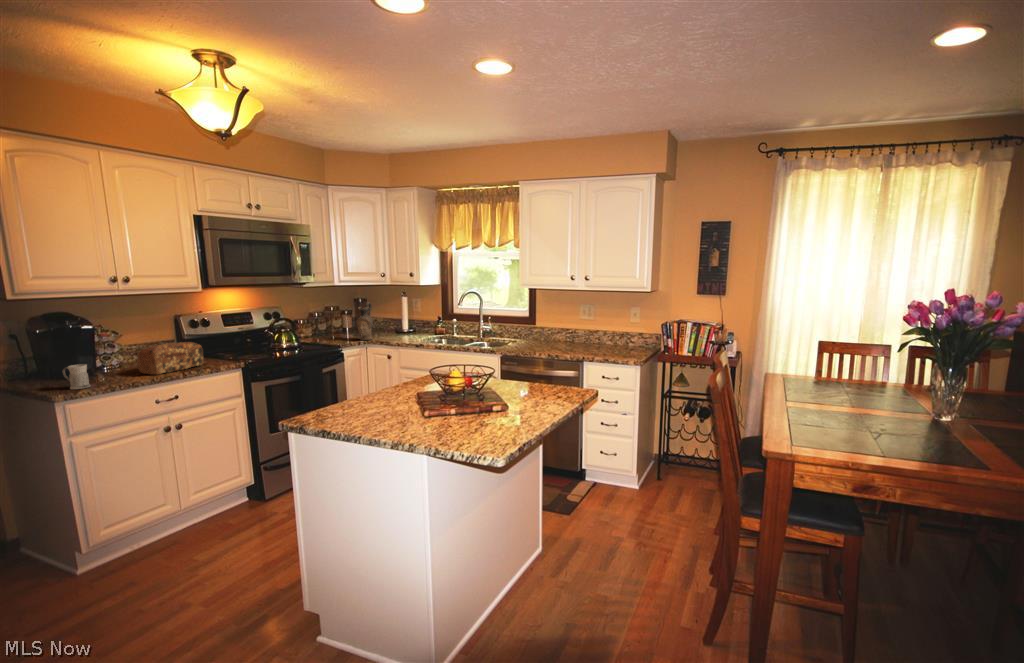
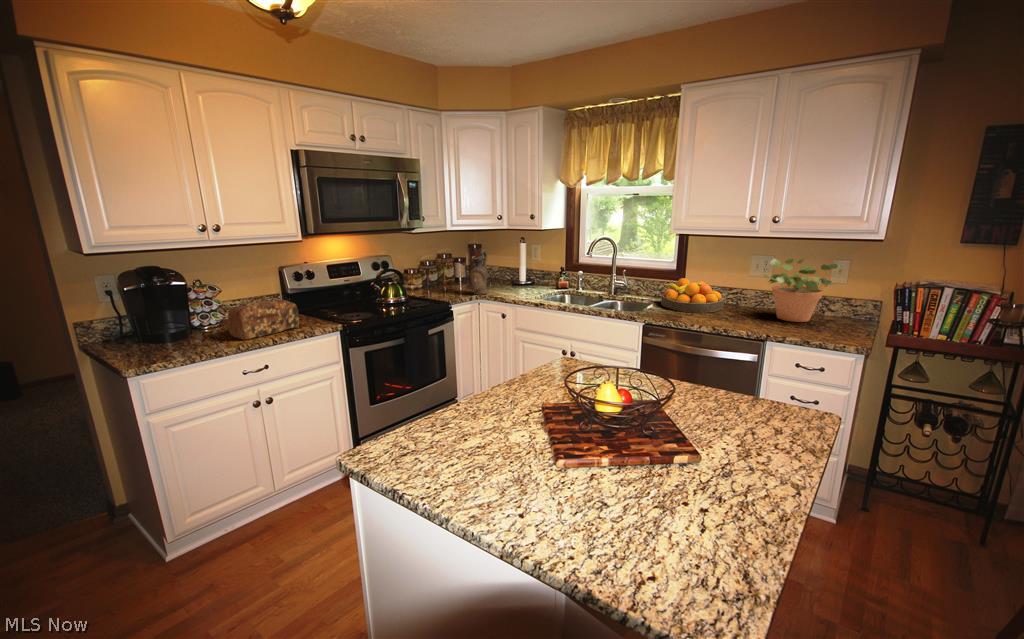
potted plant: none [583,304,634,350] -> present [763,258,840,322]
fruit bowl: none [516,322,561,347] -> present [661,278,724,313]
mug: present [63,364,90,389] -> none [142,329,171,359]

